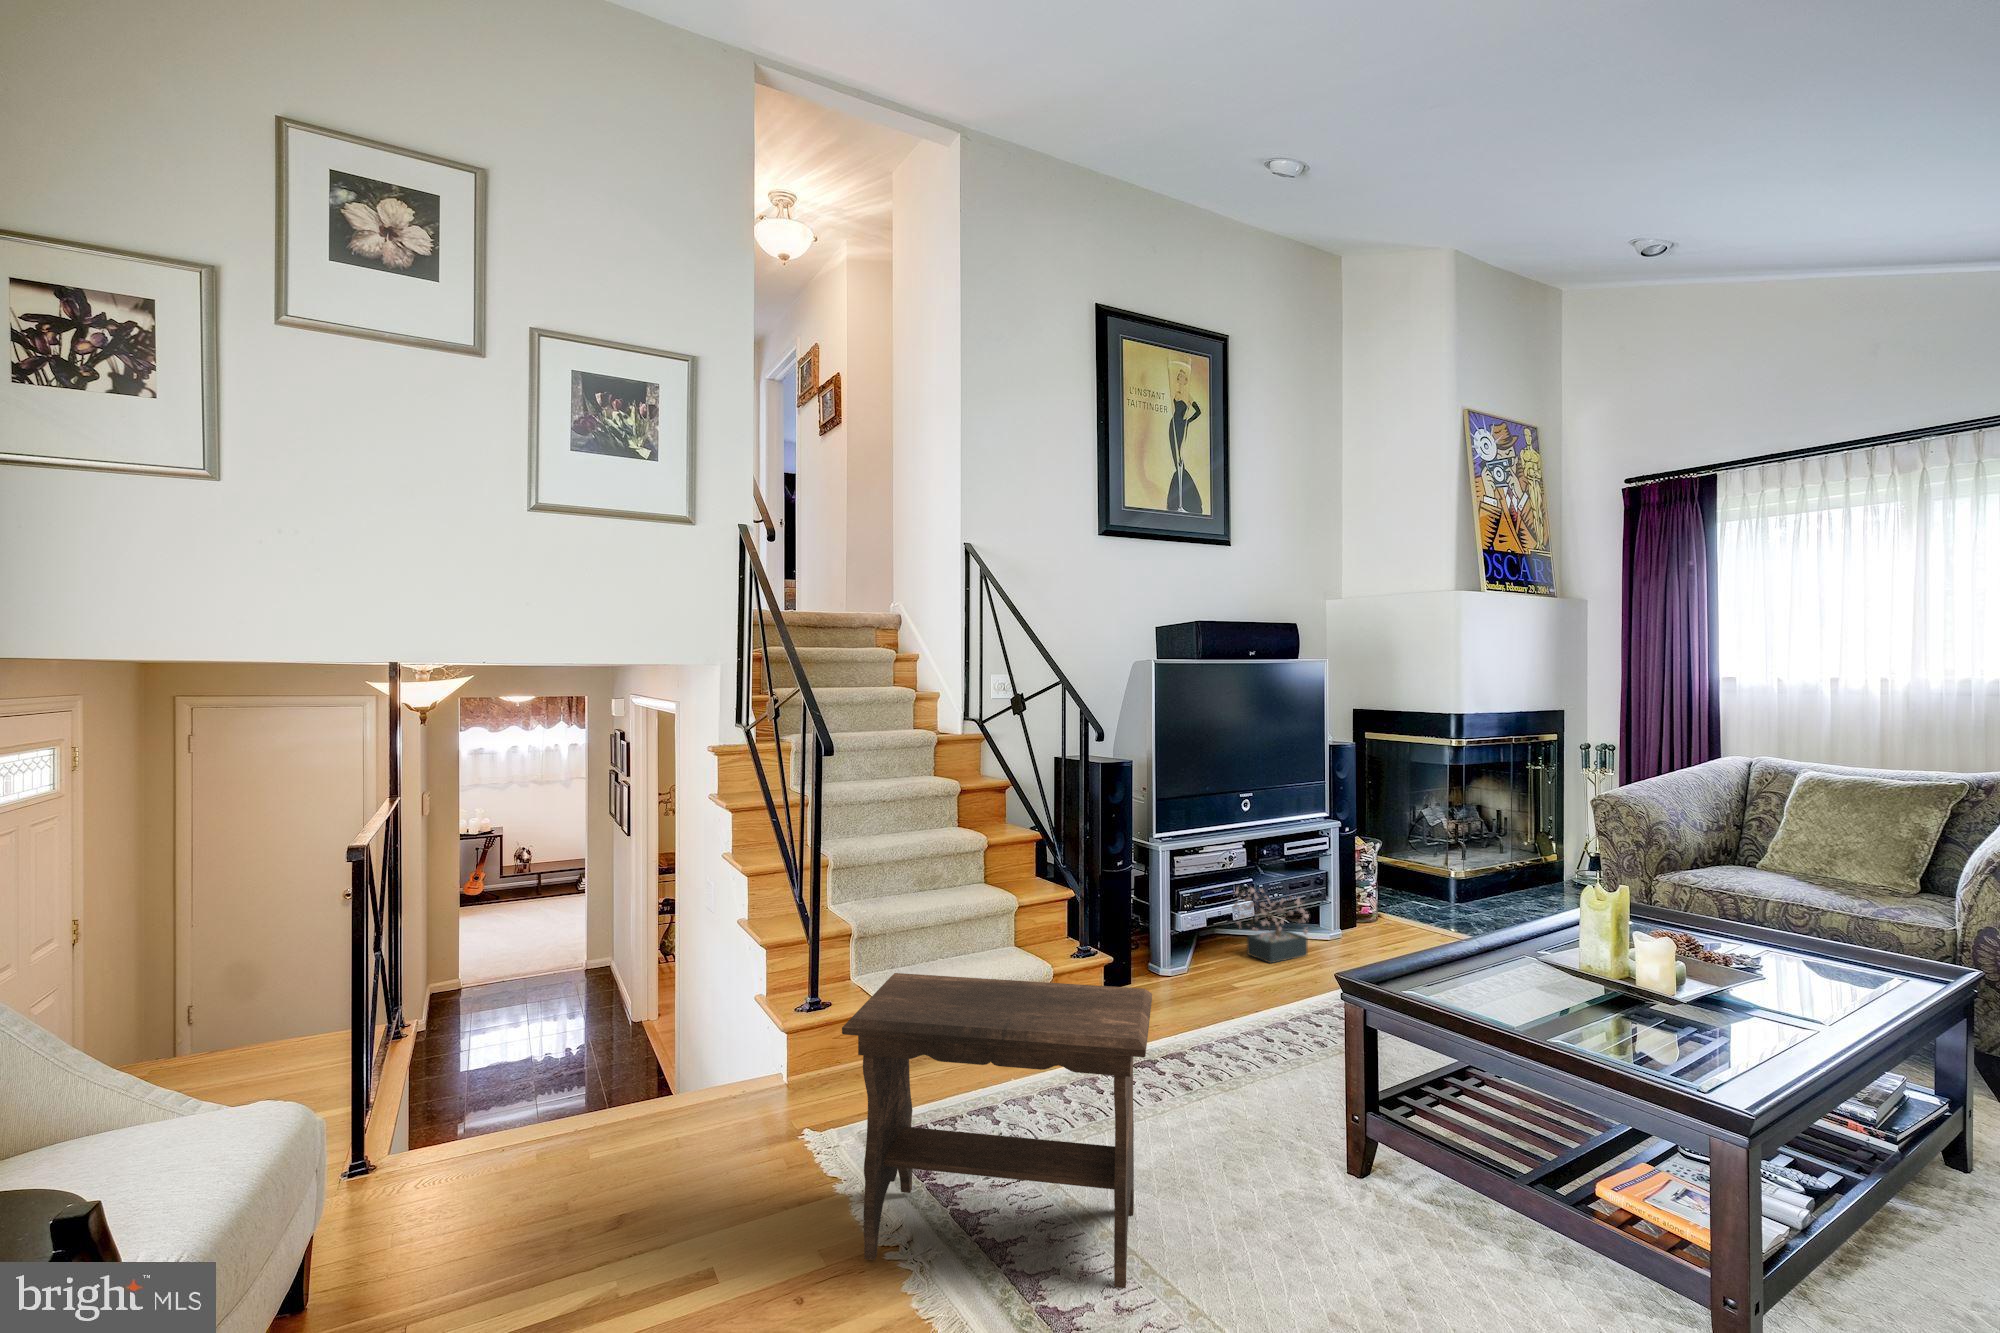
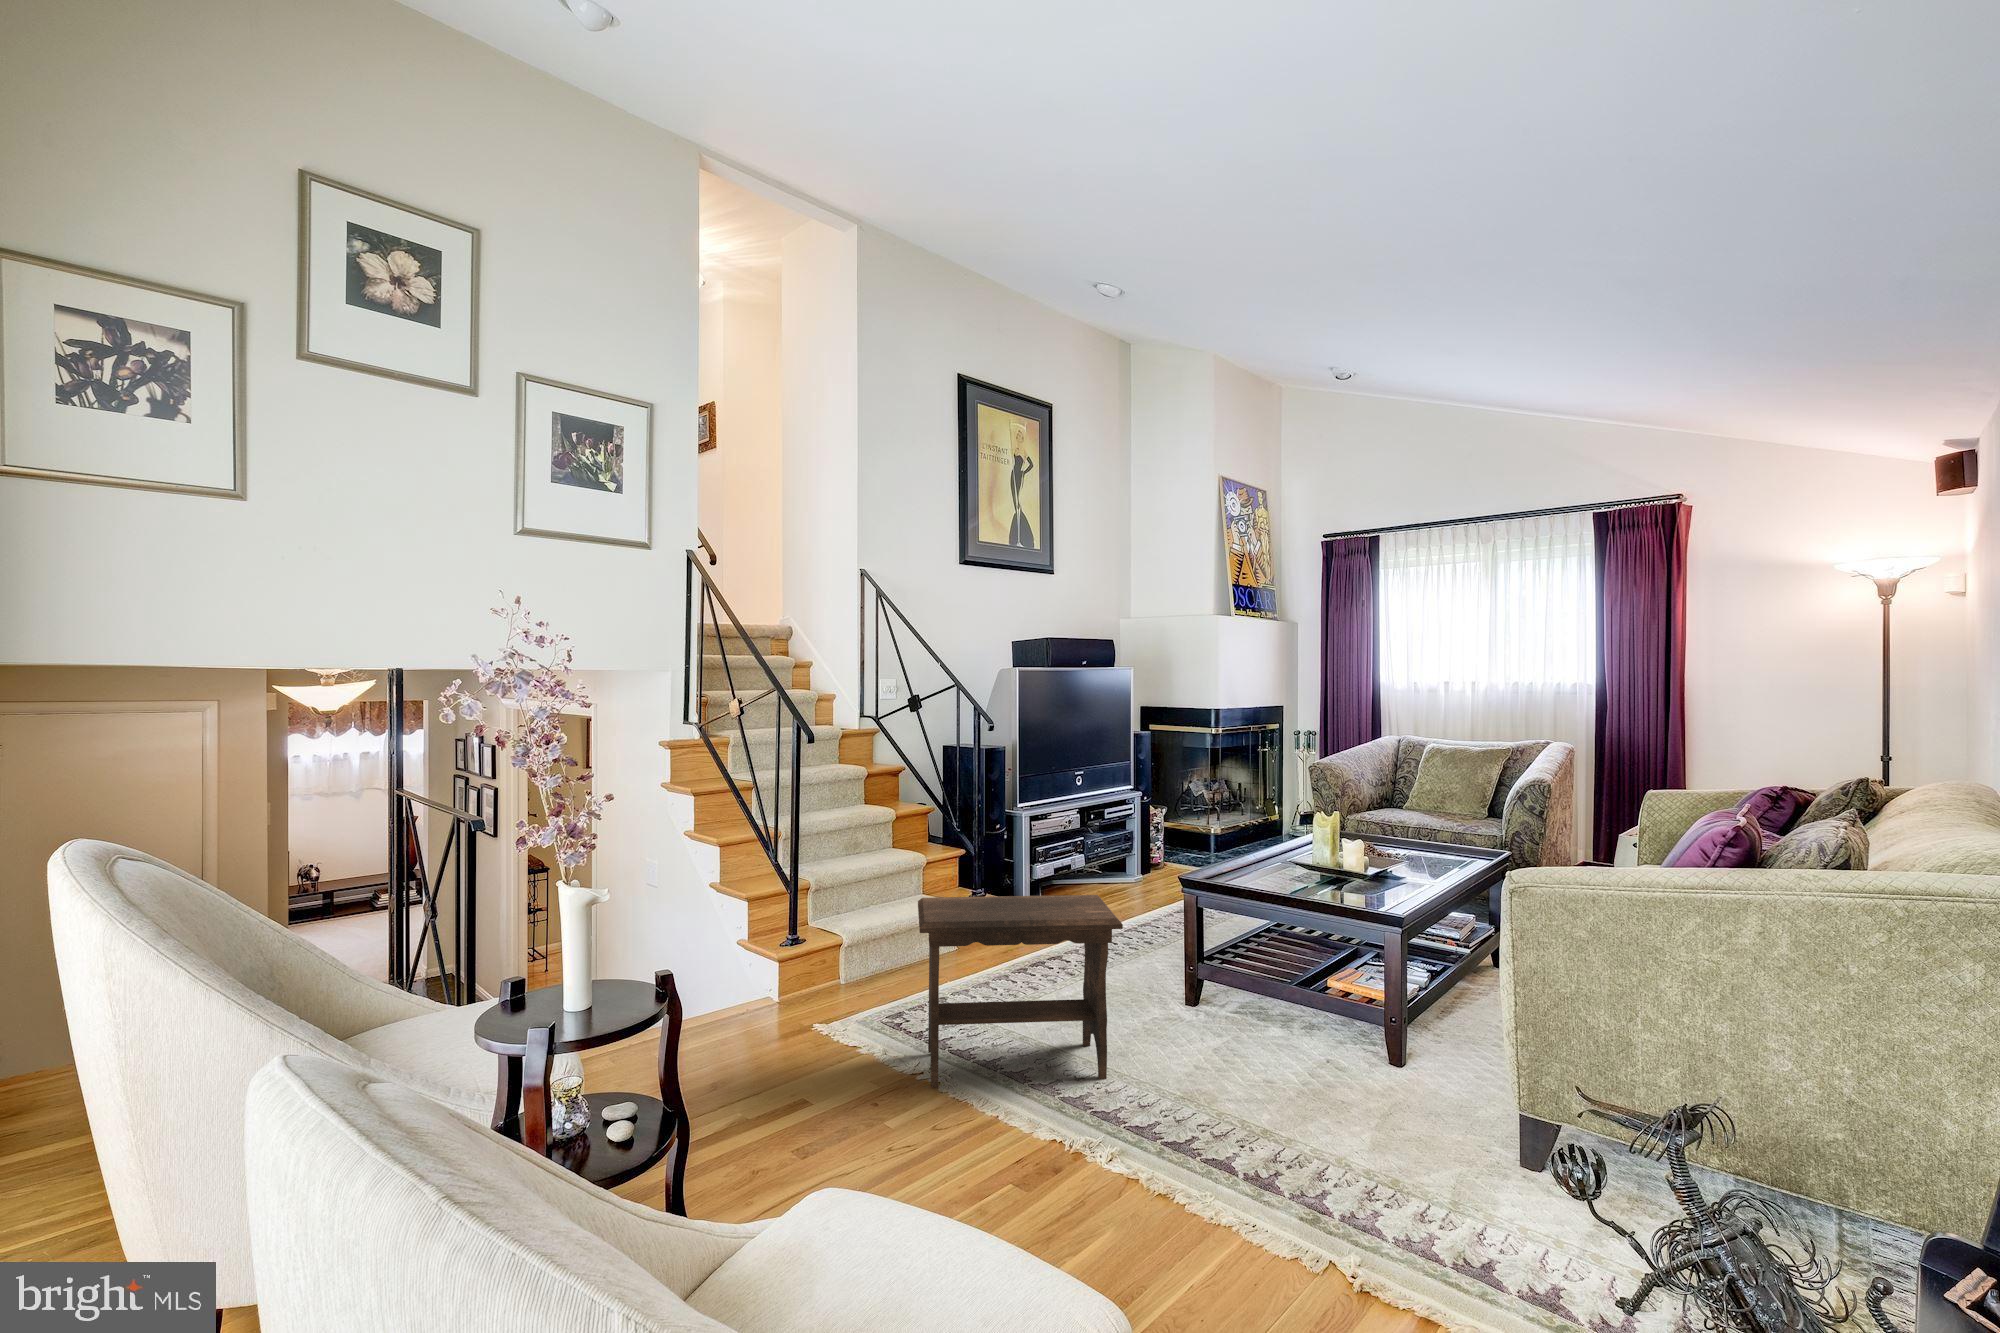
decorative plant: present [1233,888,1309,963] -> none [1072,843,1127,900]

